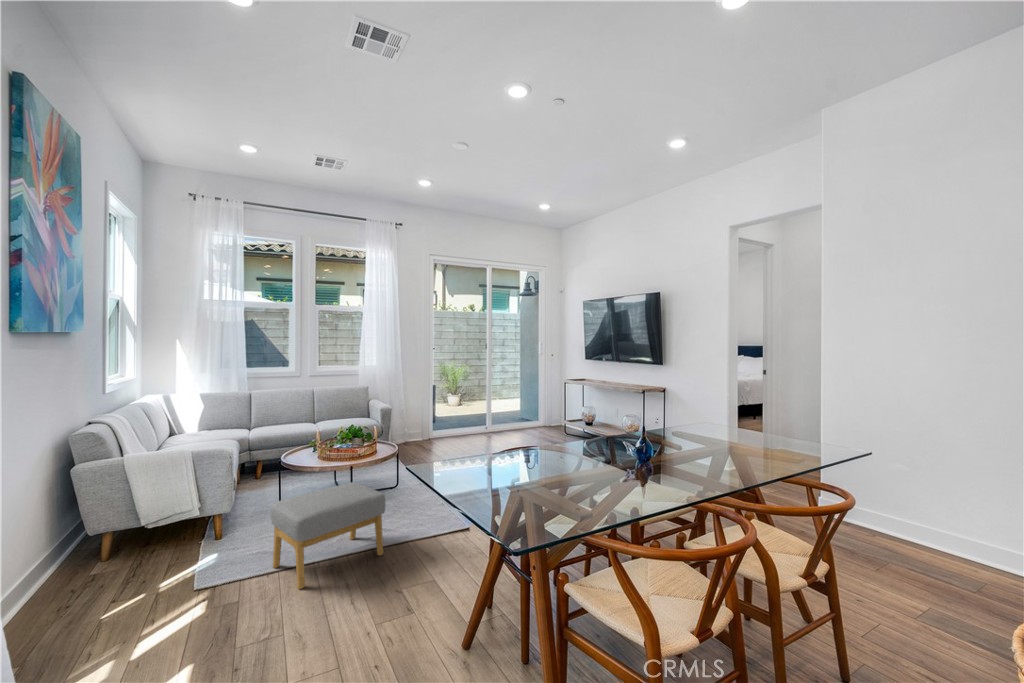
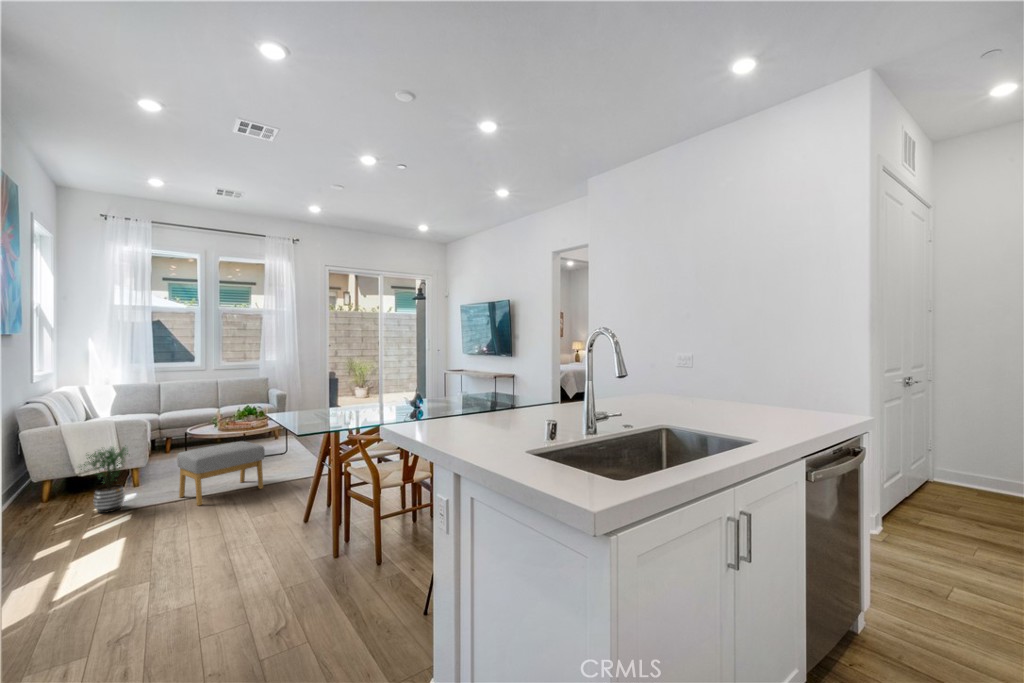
potted plant: none [132,493,216,596] -> present [79,447,128,513]

